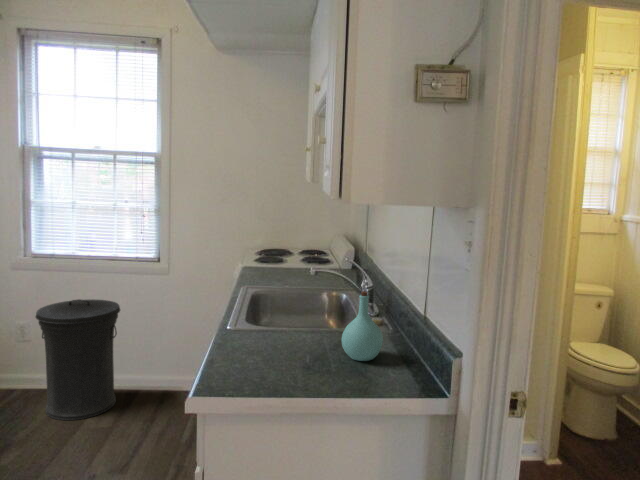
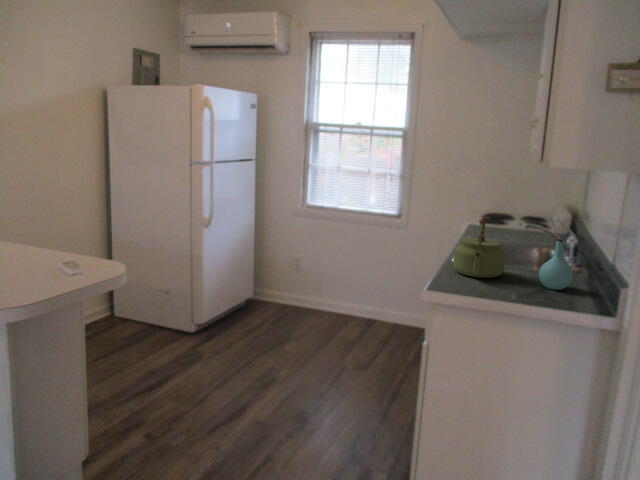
kettle: none [226,267,296,357] -> present [453,217,505,278]
trash can: present [35,299,120,420] -> none [311,240,368,328]

